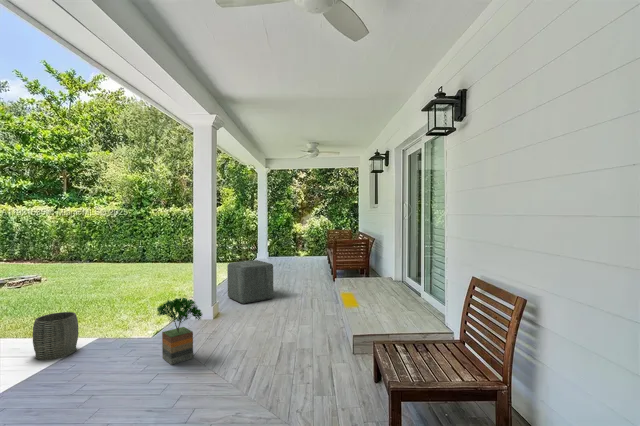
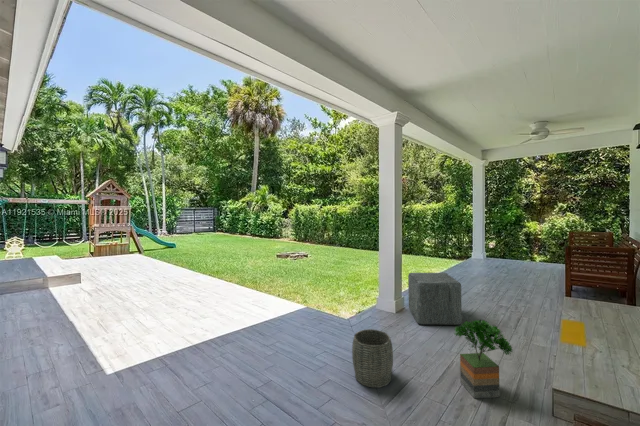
potted tree: present [157,298,202,365] -> present [455,320,512,398]
woven basket: present [33,312,78,360] -> present [352,329,393,388]

